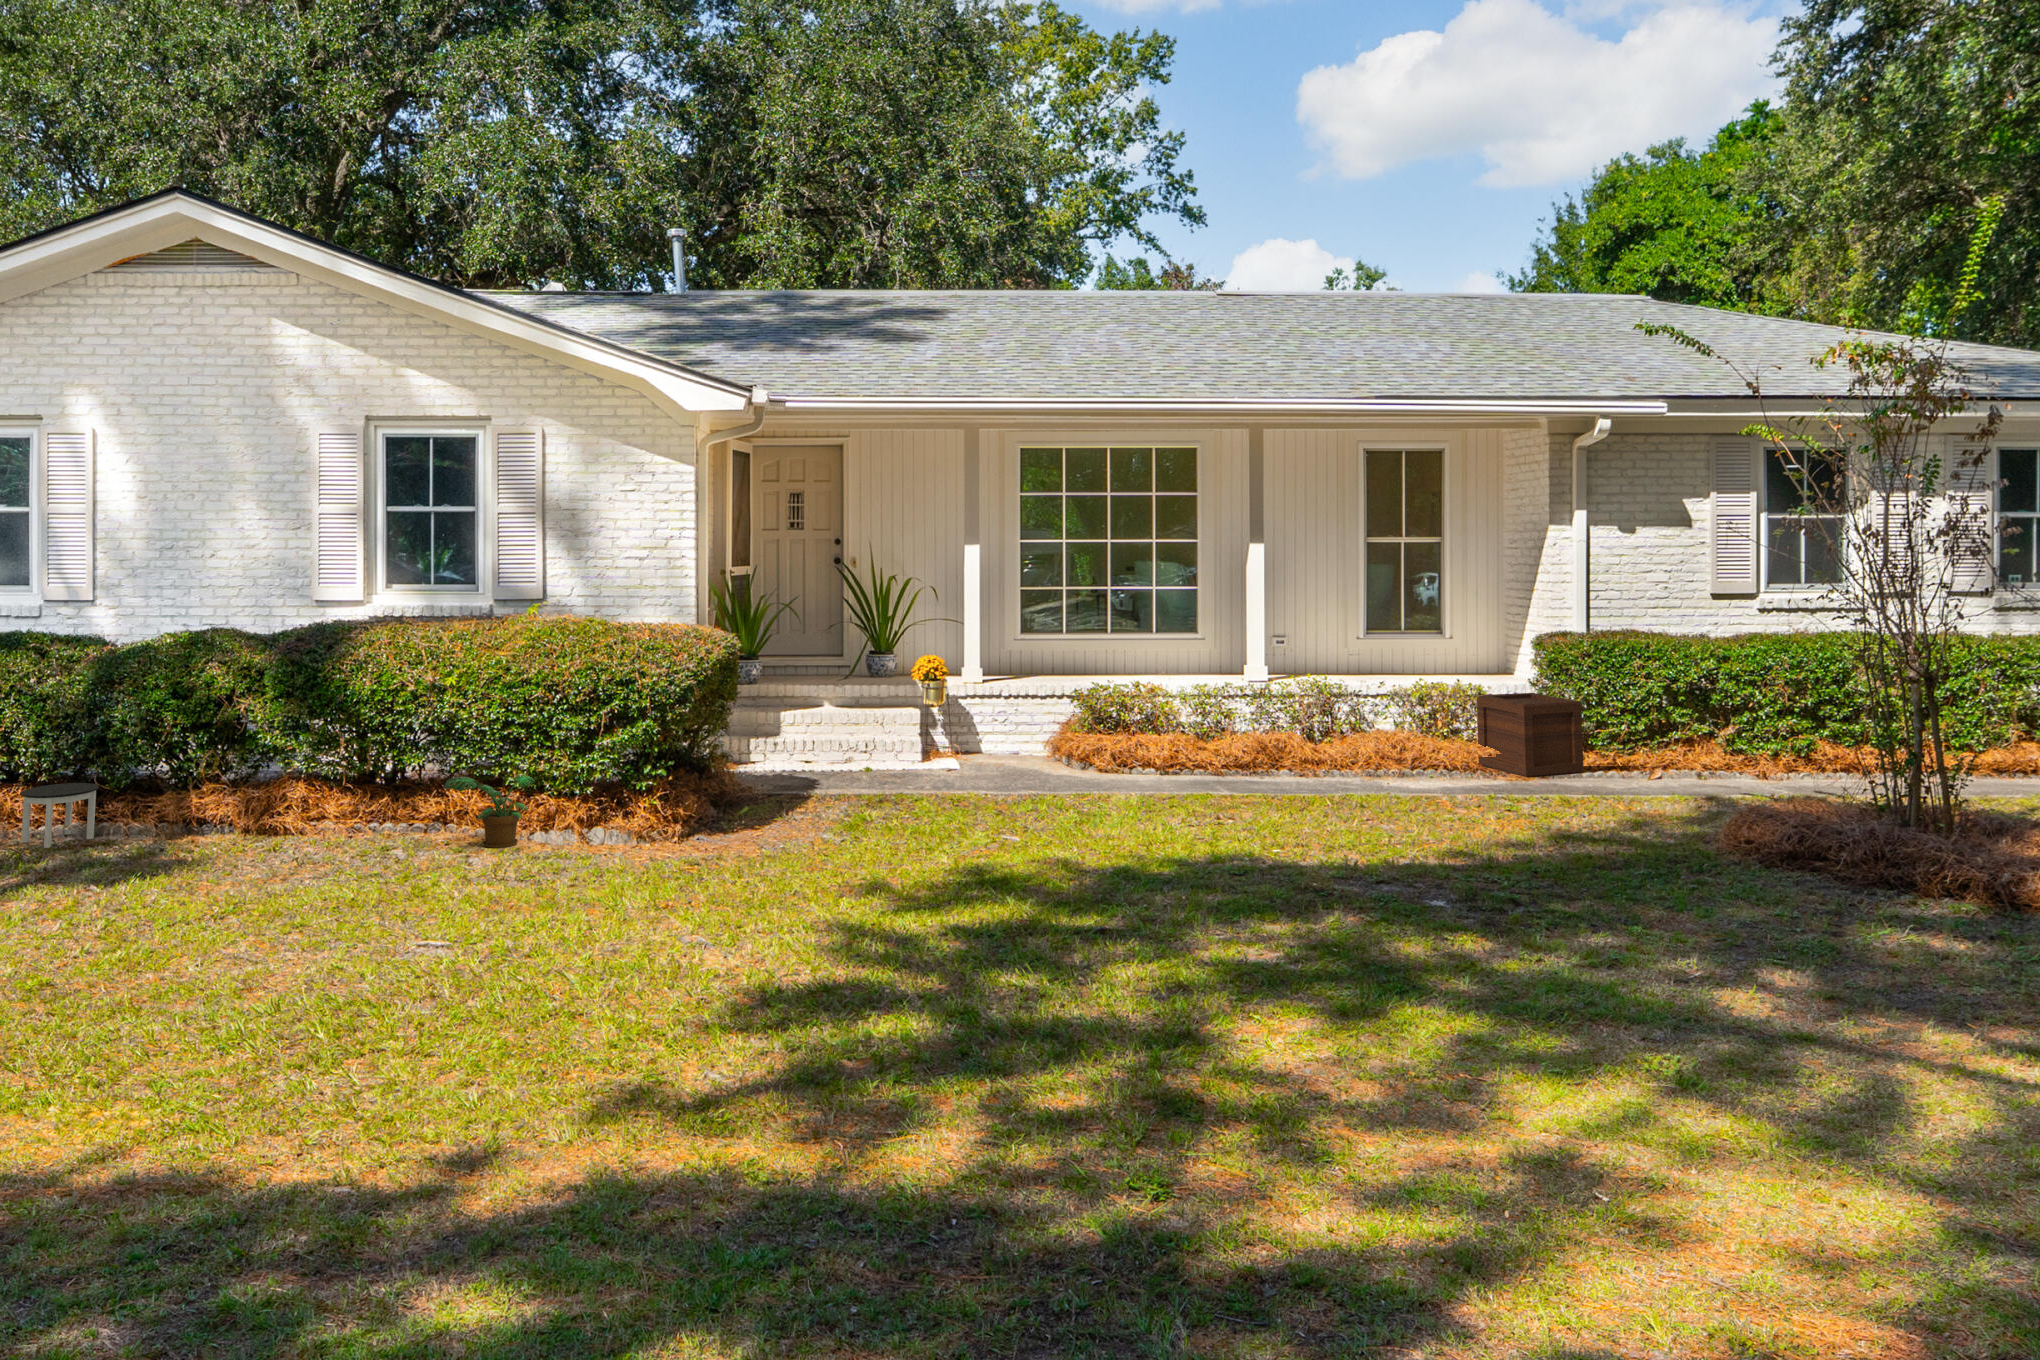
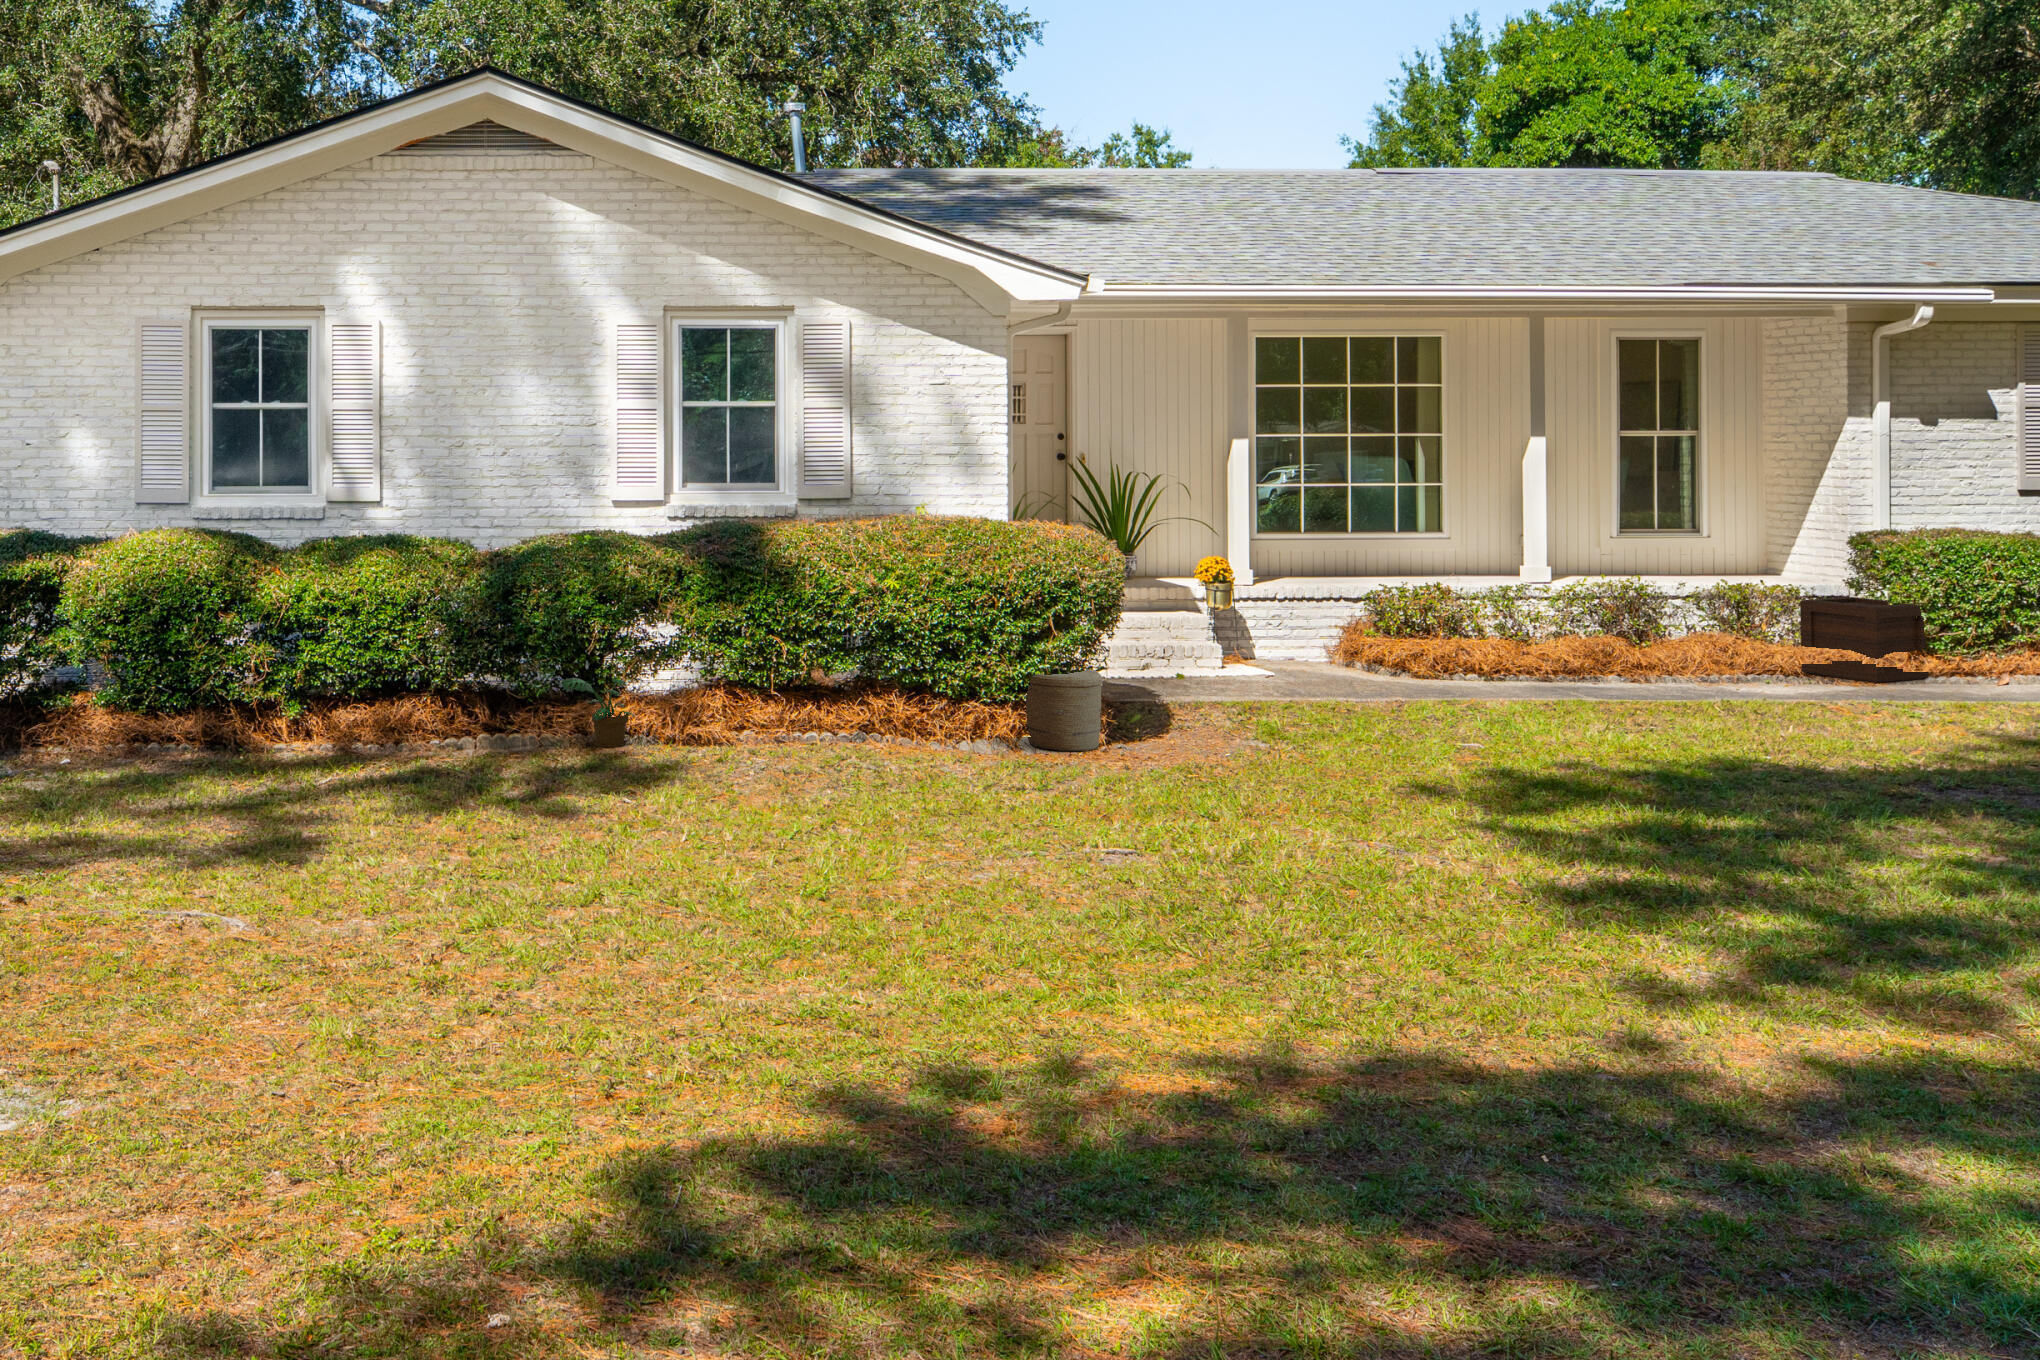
basket: none [564,766,641,852] -> present [1026,669,1102,751]
potted plant: present [444,775,535,848] -> present [562,677,635,748]
round table: present [21,783,99,848] -> none [455,688,523,751]

